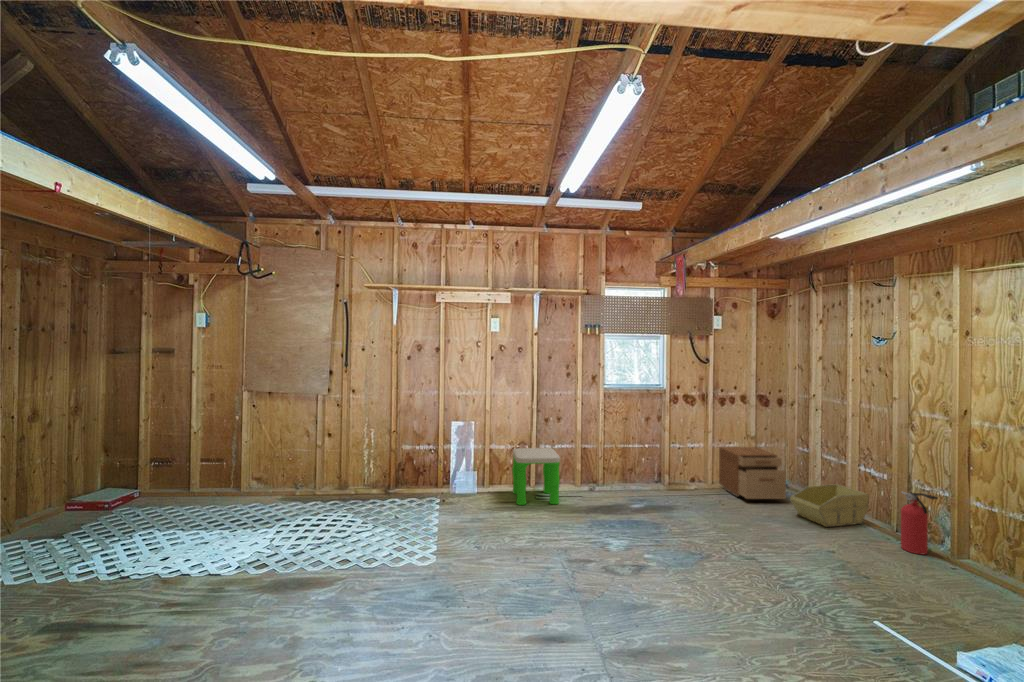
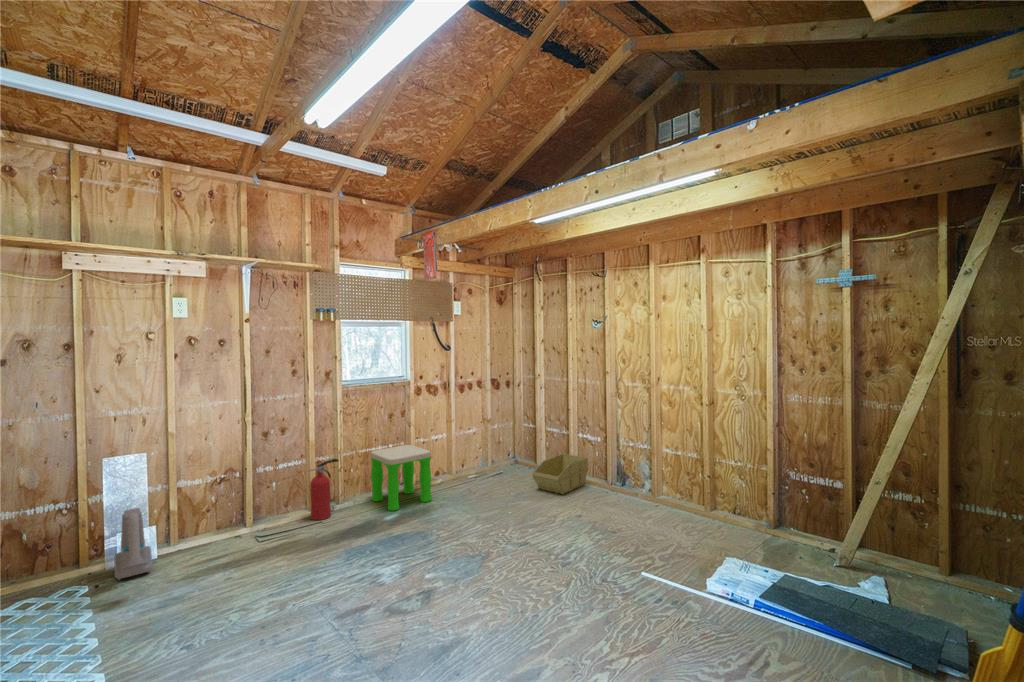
filing cabinet: present [719,447,786,499] -> none [463,431,525,484]
stool: present [512,448,560,505] -> present [371,445,431,511]
vacuum cleaner: none [453,456,473,500] -> present [114,508,152,580]
fire extinguisher: present [901,492,938,554] -> present [309,459,338,520]

